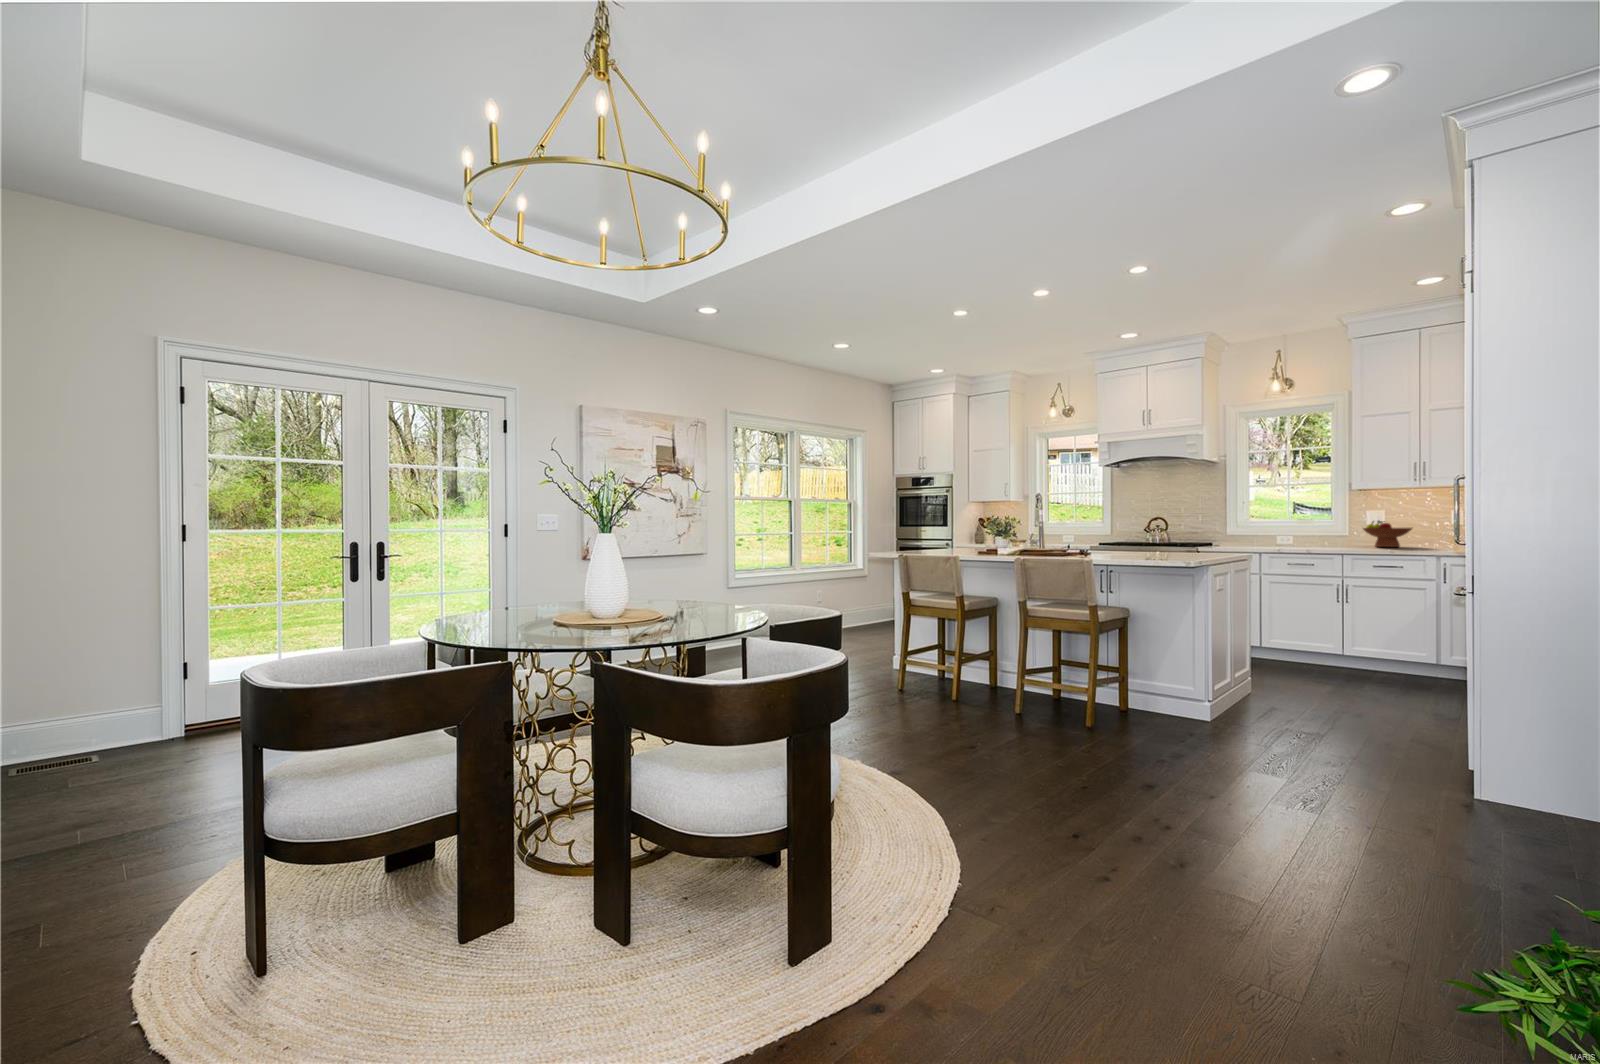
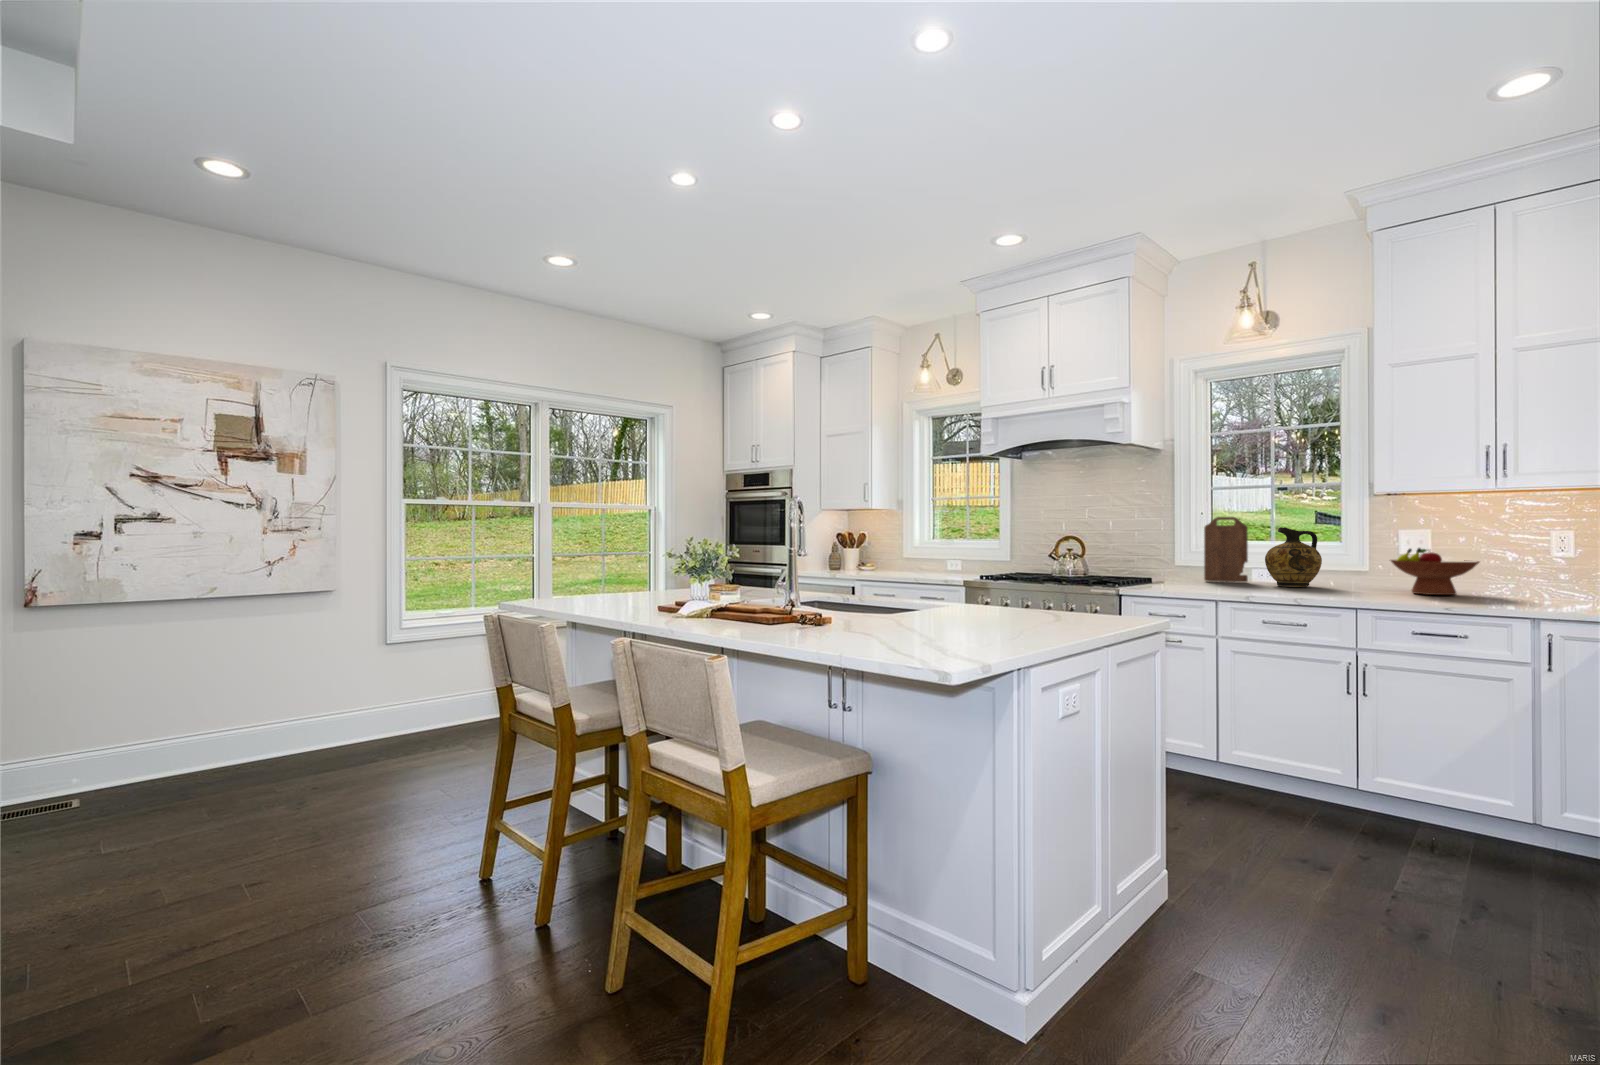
cutting board: none [1247,504,1275,544] -> present [1204,517,1248,582]
ceramic jug: none [1286,510,1321,545] -> present [1265,527,1322,587]

